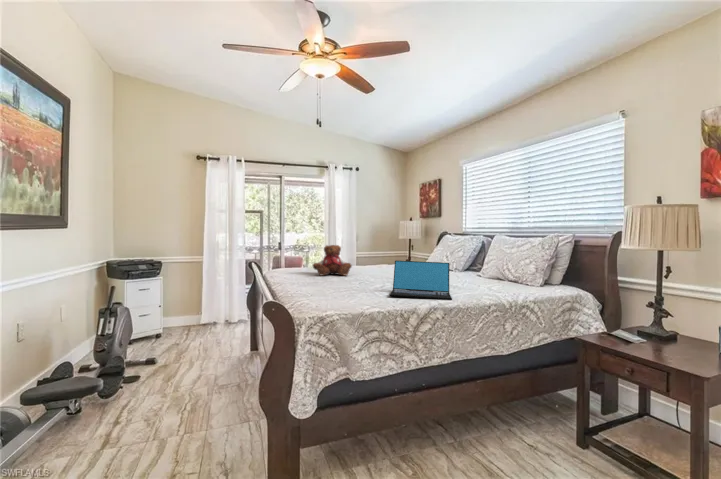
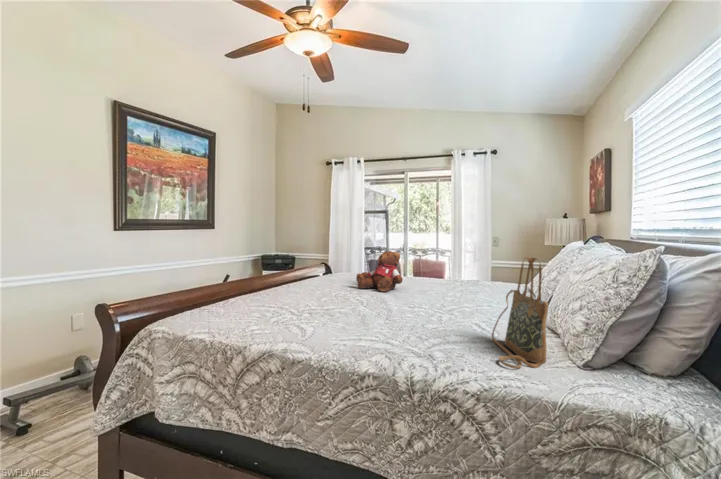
handbag: none [481,240,528,291] -> present [492,257,548,369]
laptop: present [390,261,452,300] -> none [272,278,380,349]

